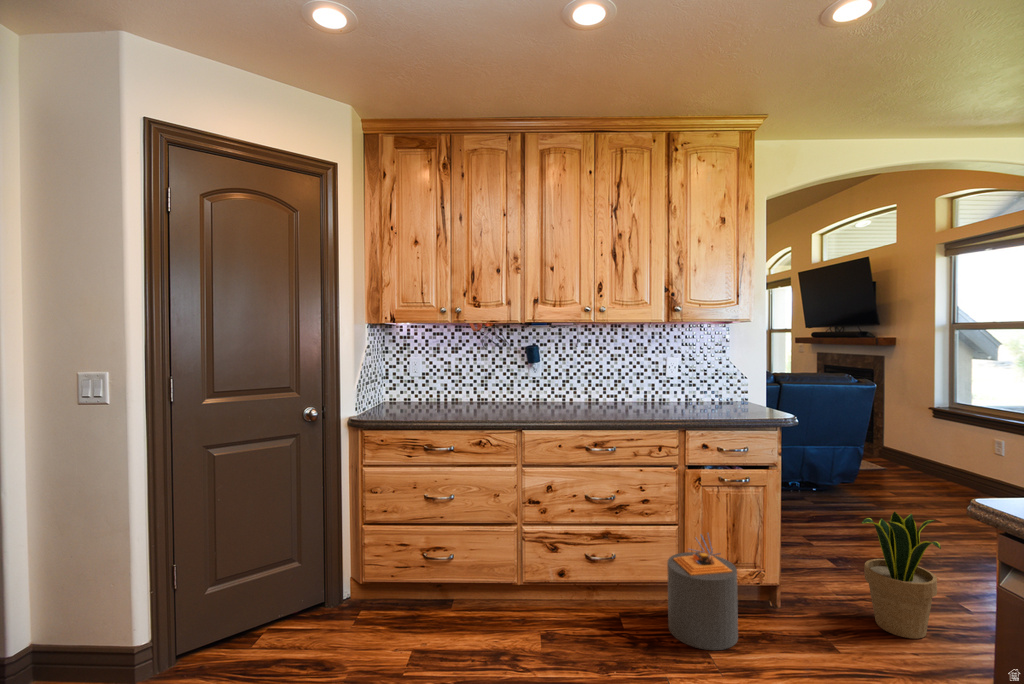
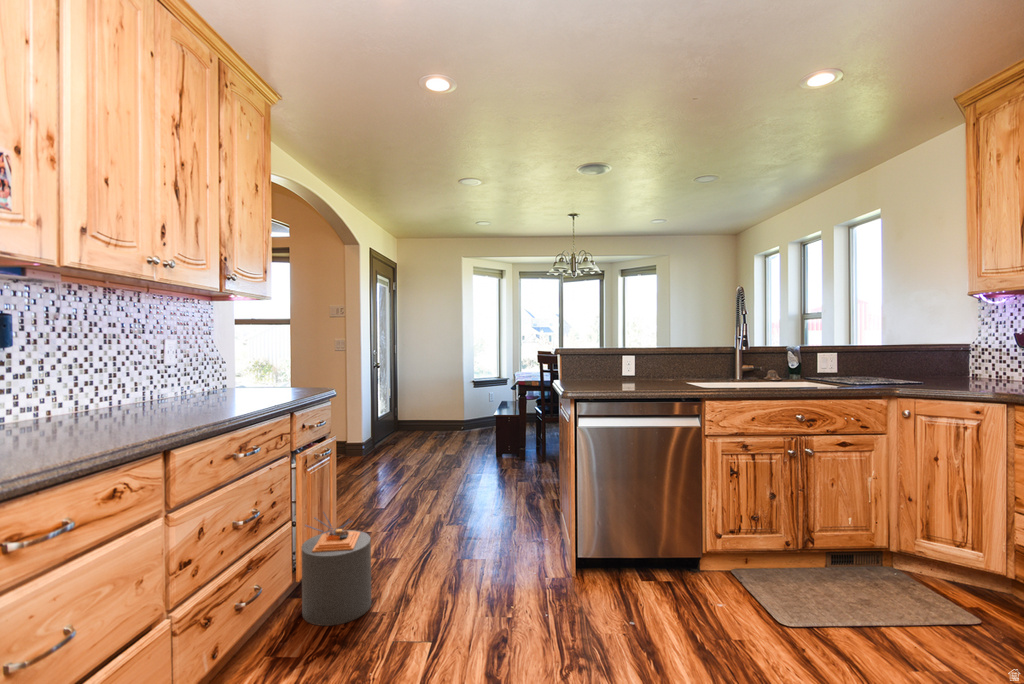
potted plant: present [861,512,941,639] -> none [363,449,412,538]

